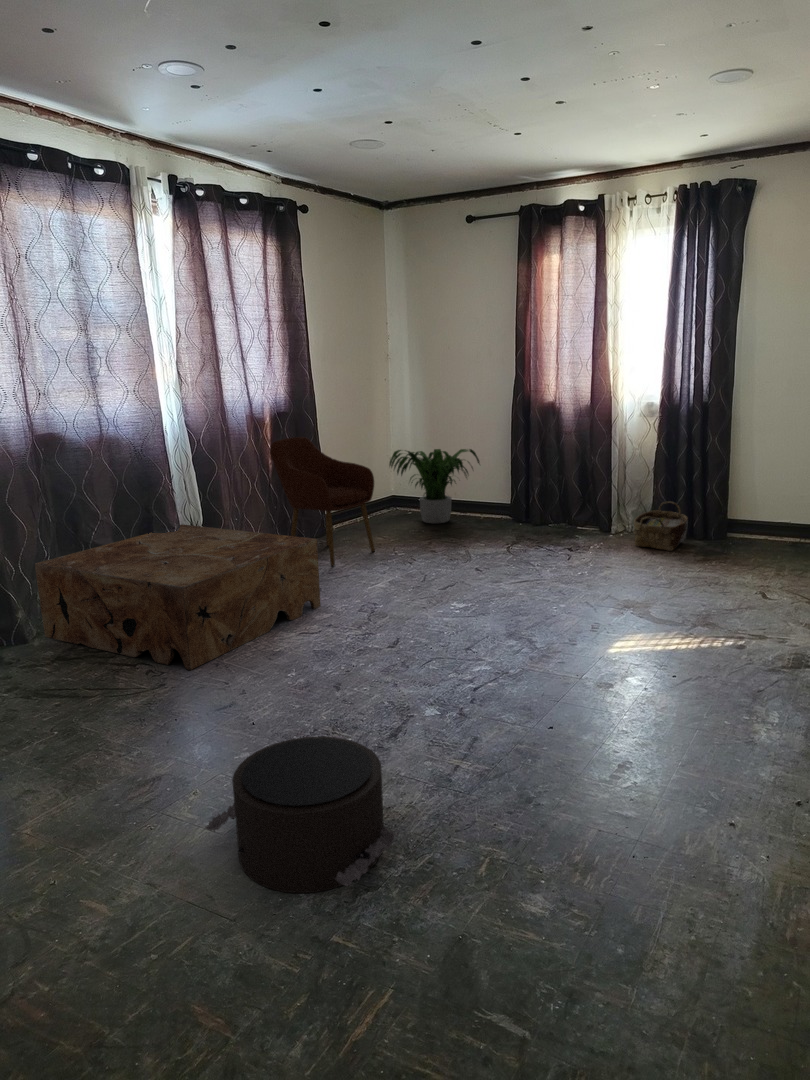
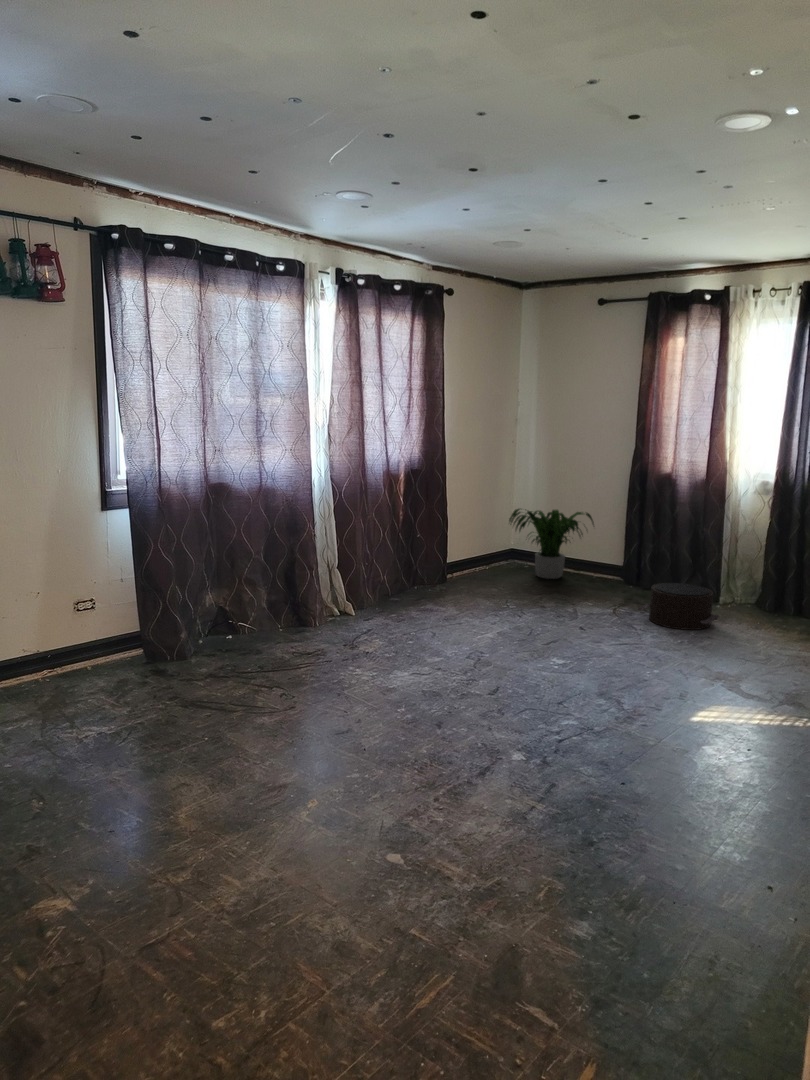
armchair: present [270,437,375,566] -> none [401,493,492,612]
woven basket: present [634,501,688,551] -> none [739,578,795,627]
coffee table: present [35,524,321,670] -> none [199,564,434,694]
pouf: present [205,737,399,893] -> present [638,583,719,630]

